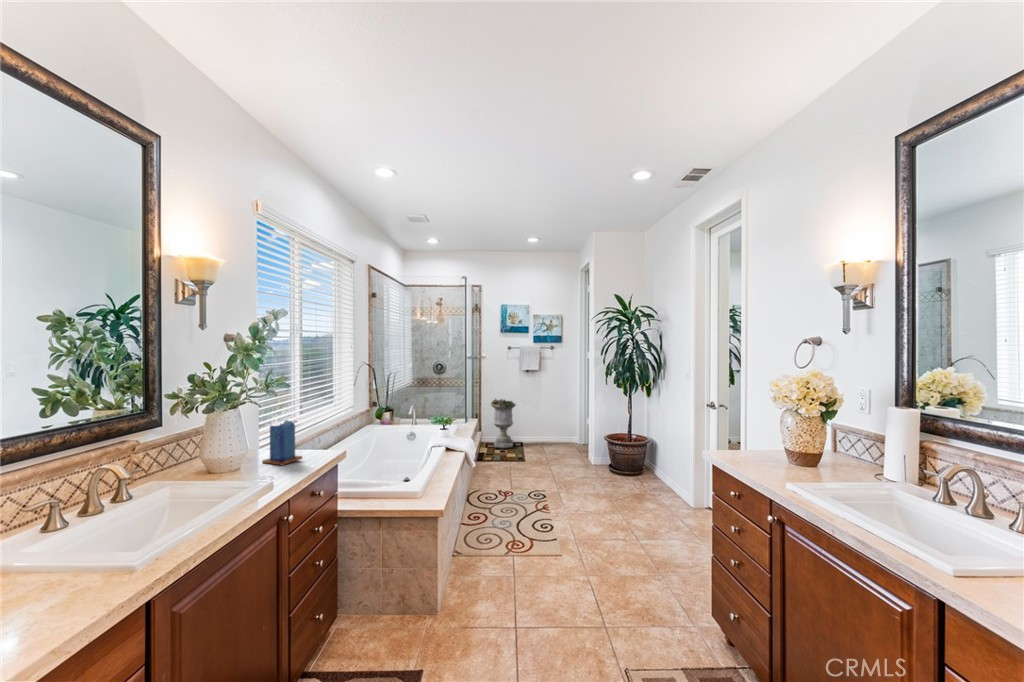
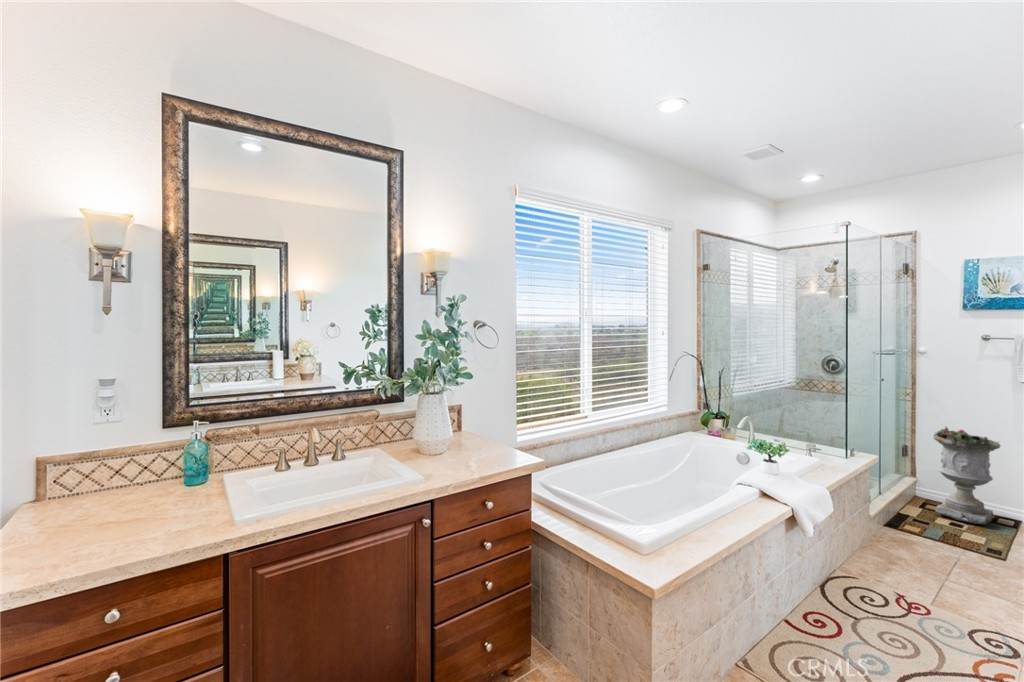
candle: present [262,418,302,466] -> none [474,409,505,460]

